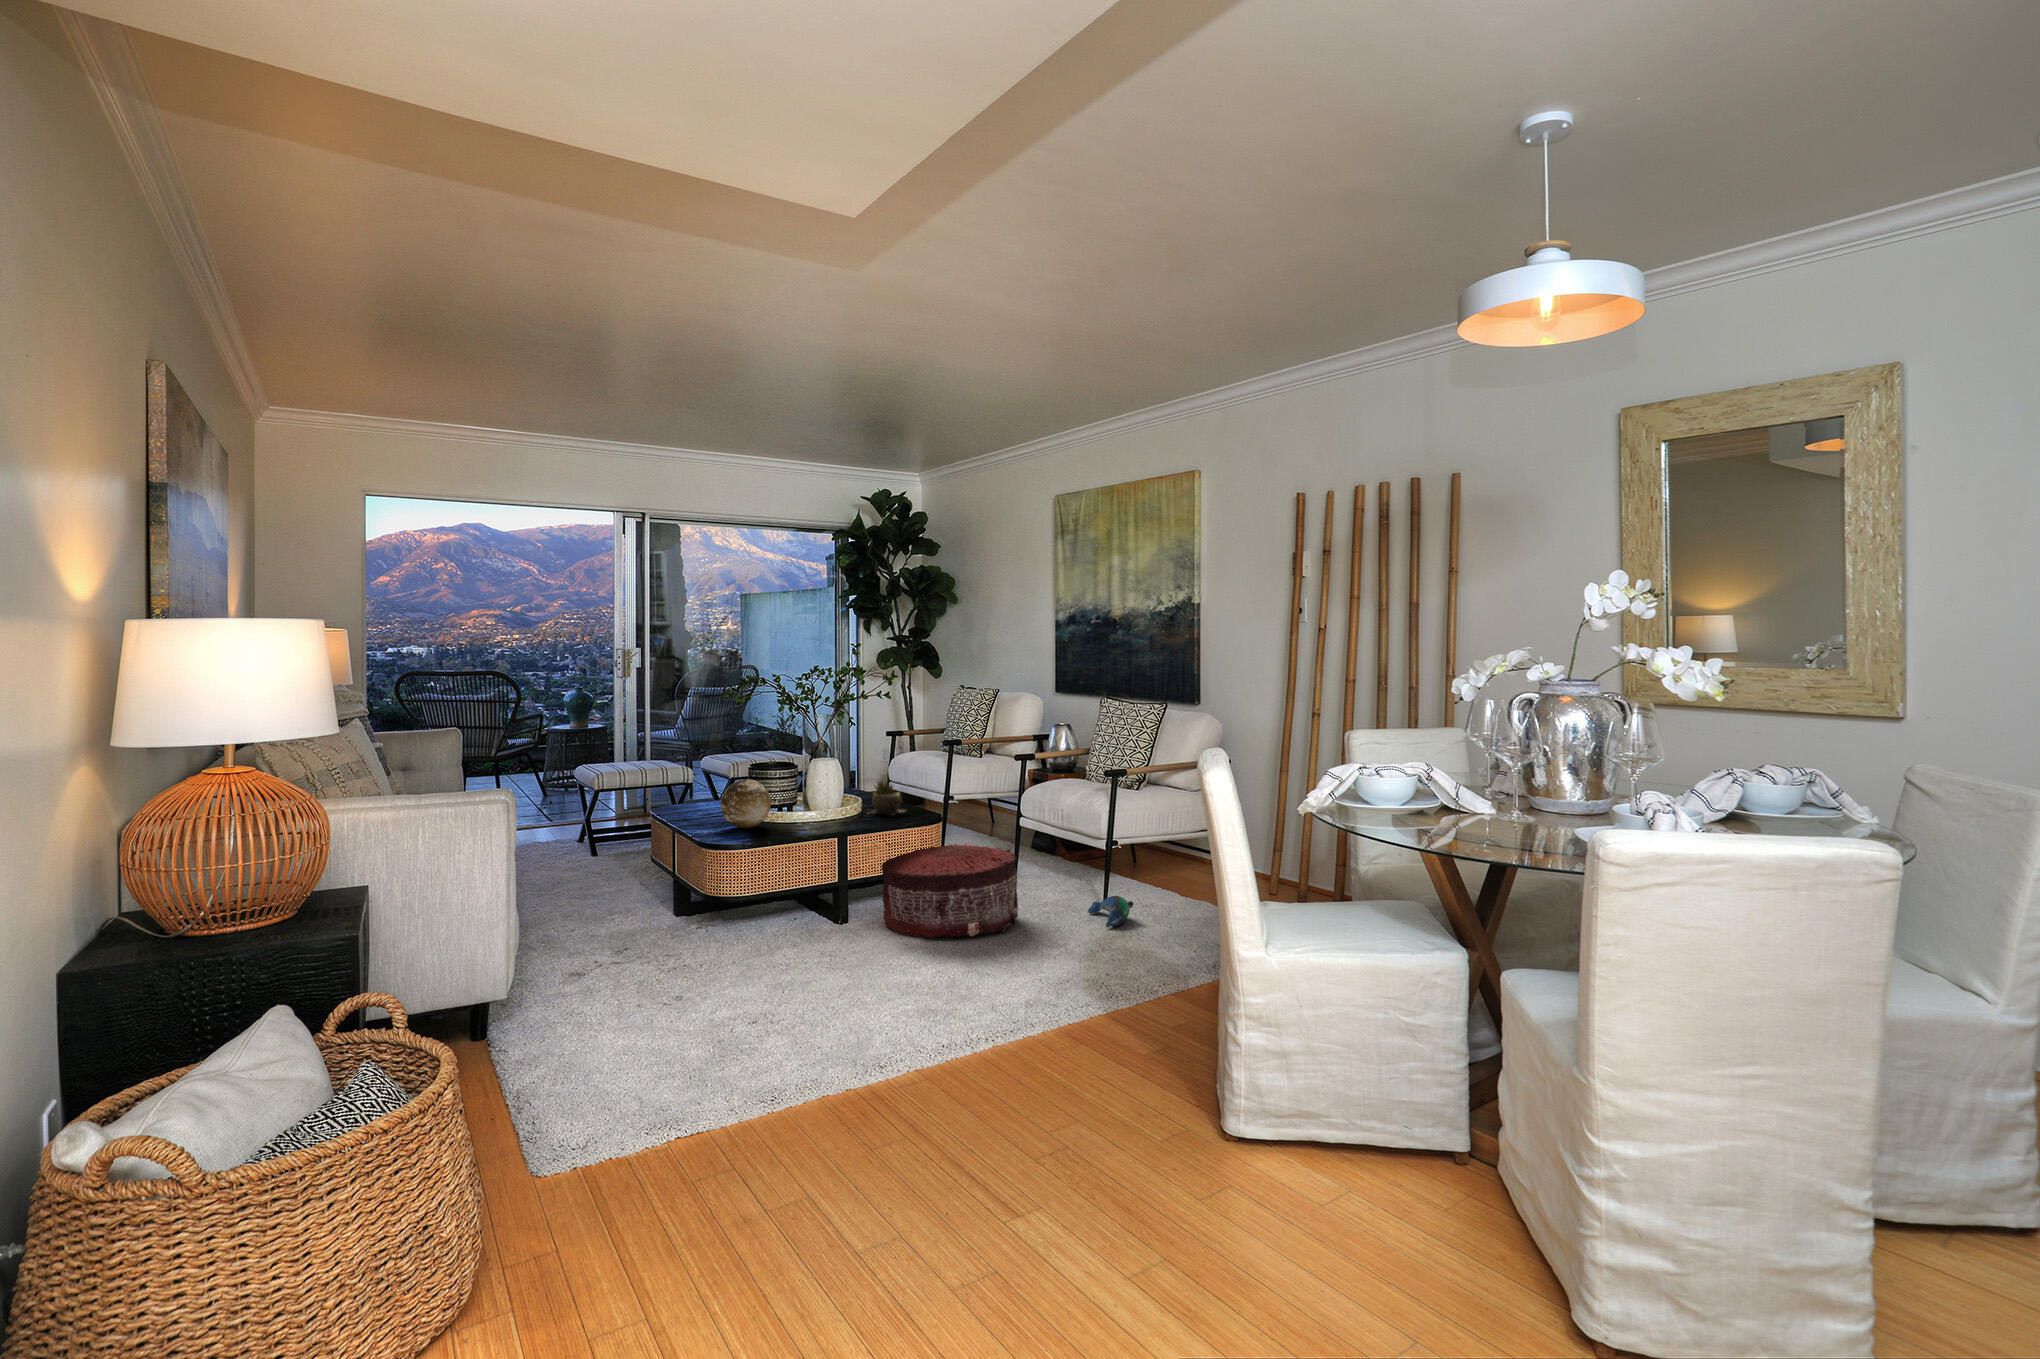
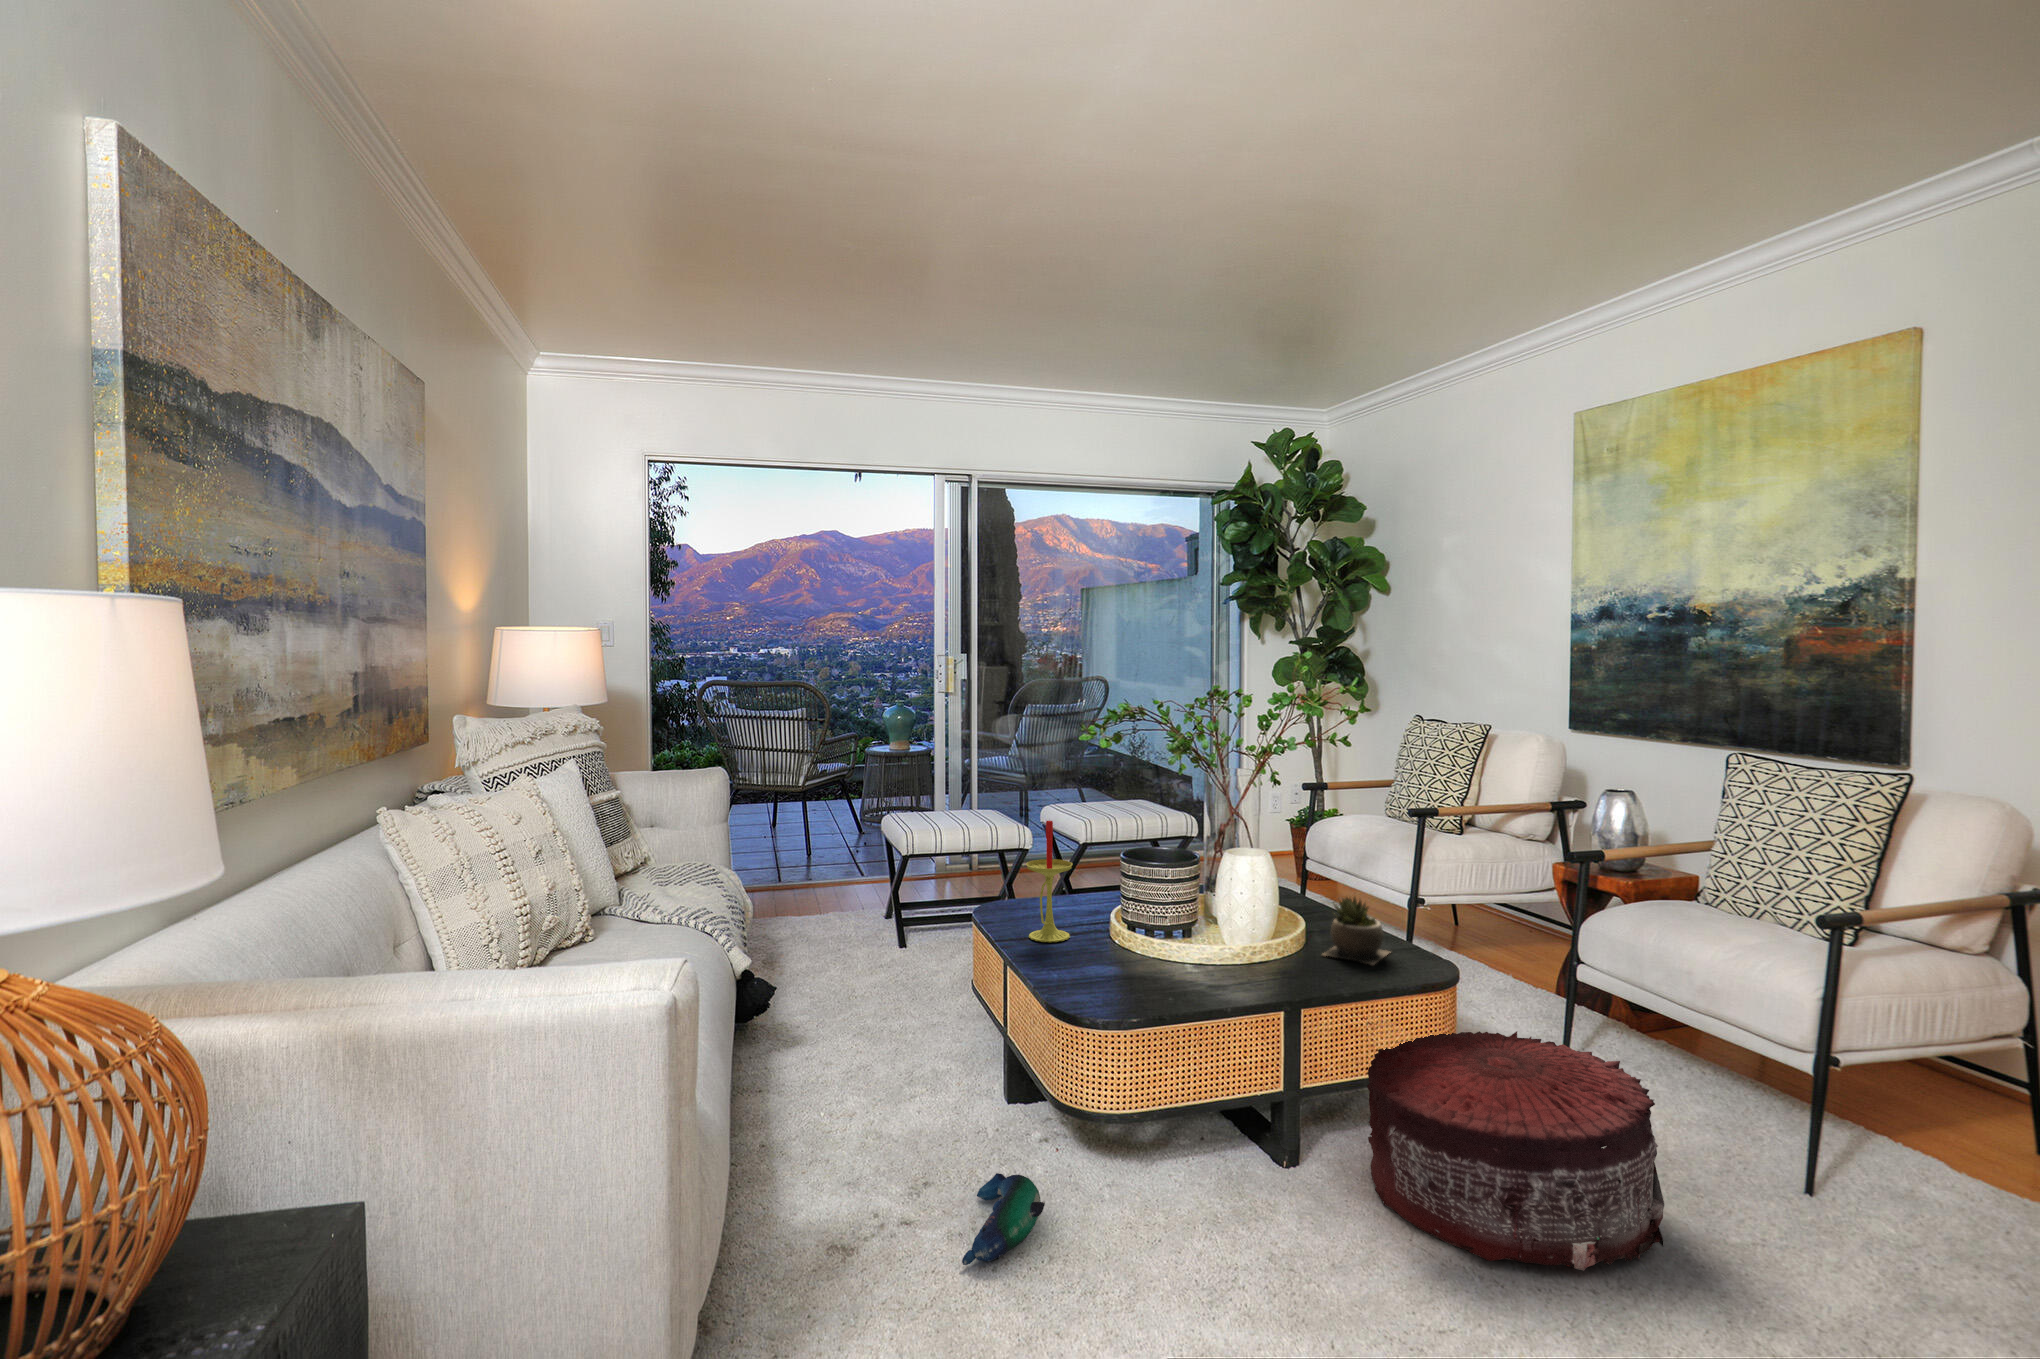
candle: none [689,743,718,817] -> present [1026,821,1072,942]
decorative orb: present [721,780,771,828] -> none [1079,895,1163,982]
plush toy: present [1088,896,1133,928] -> present [962,1173,1045,1265]

